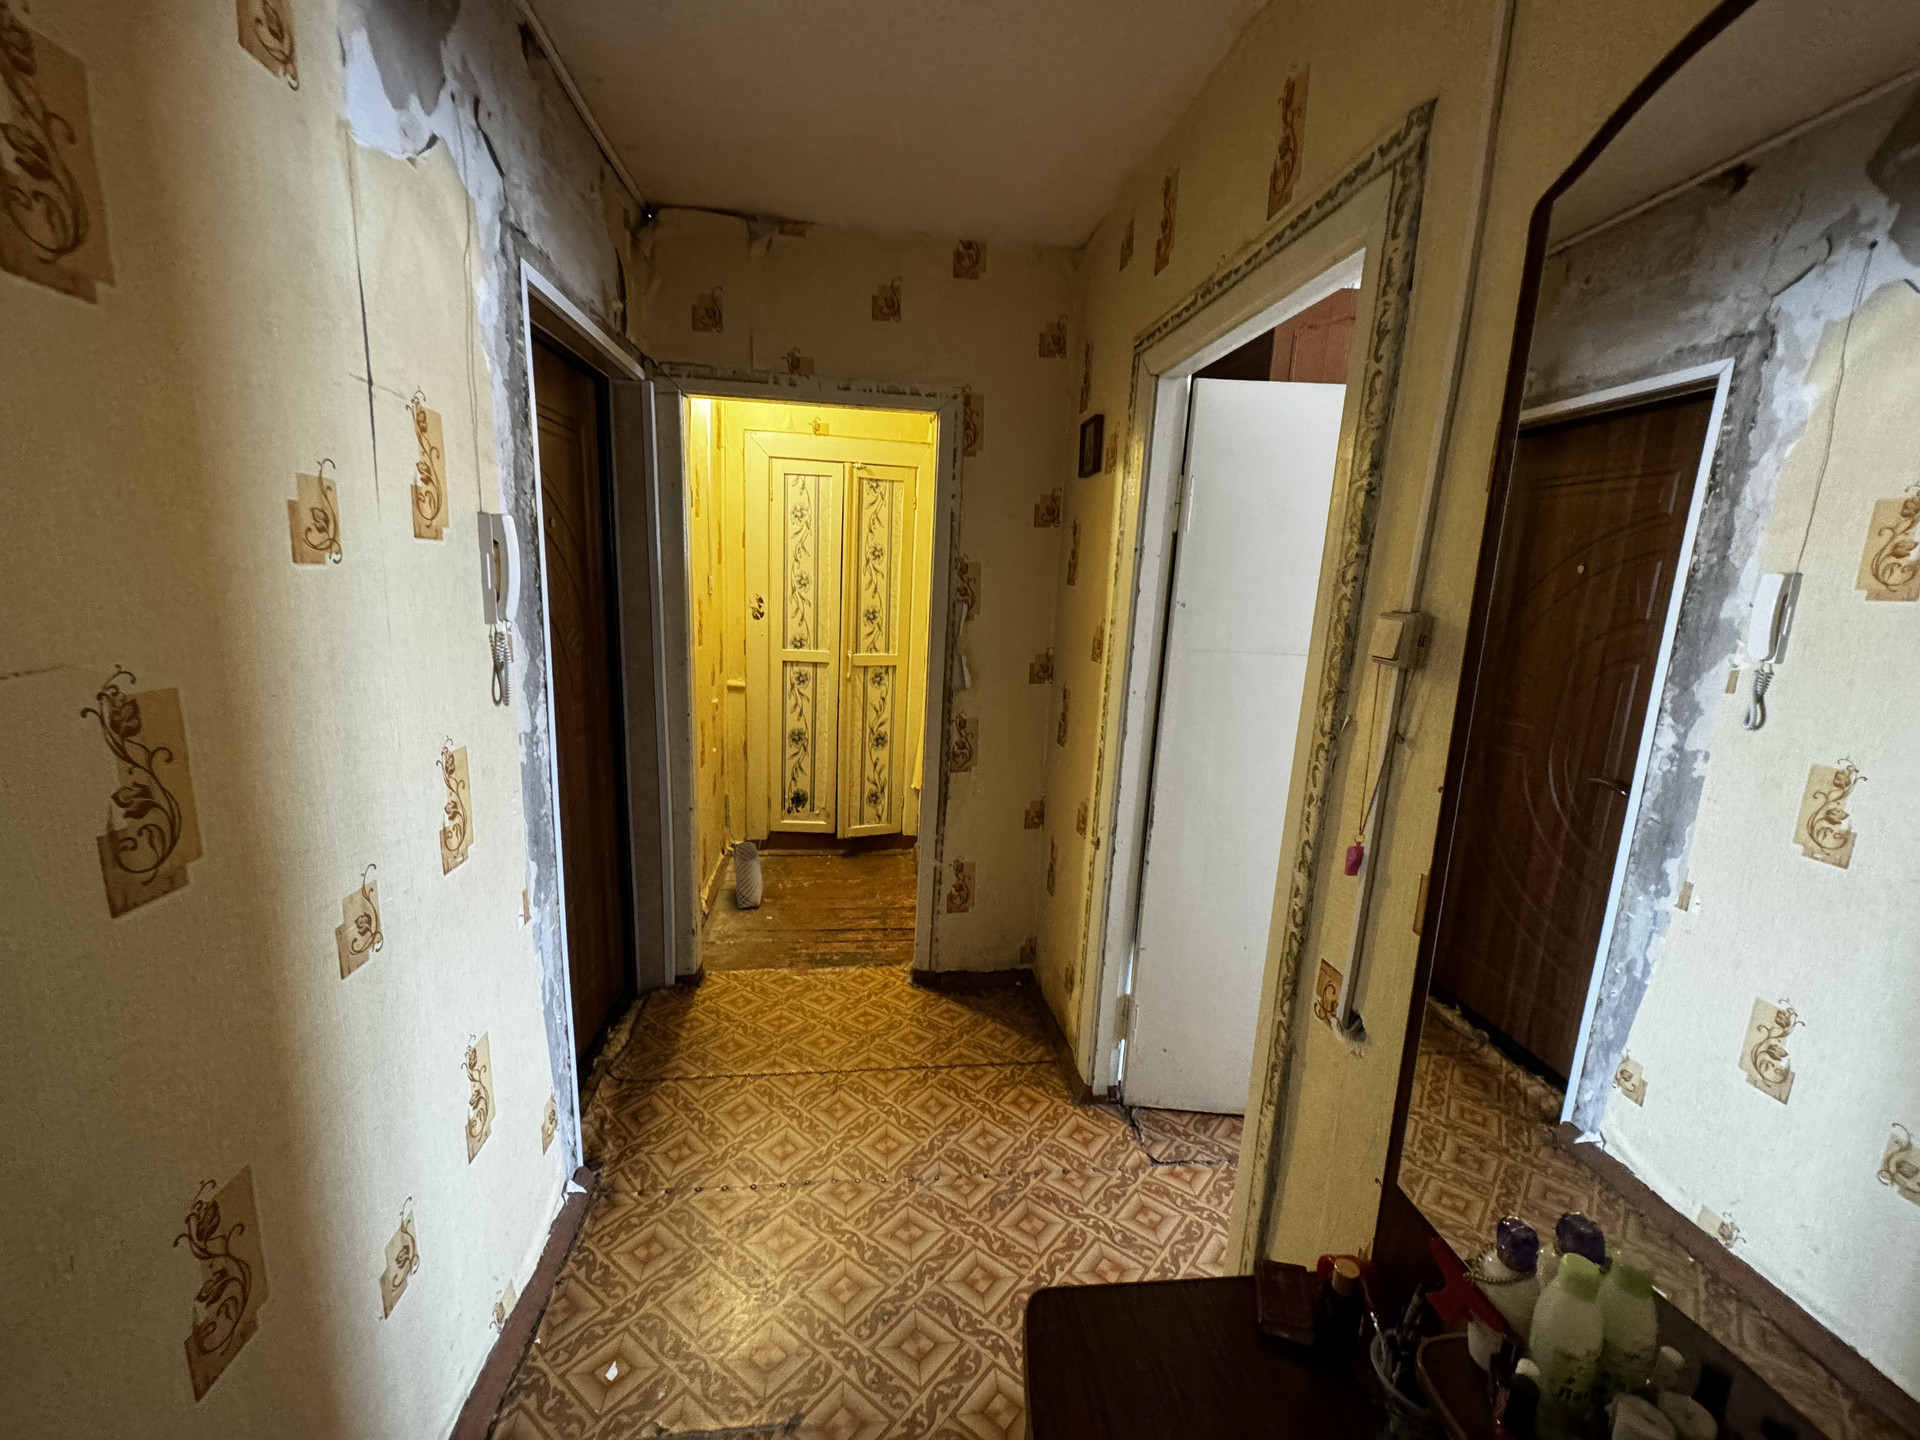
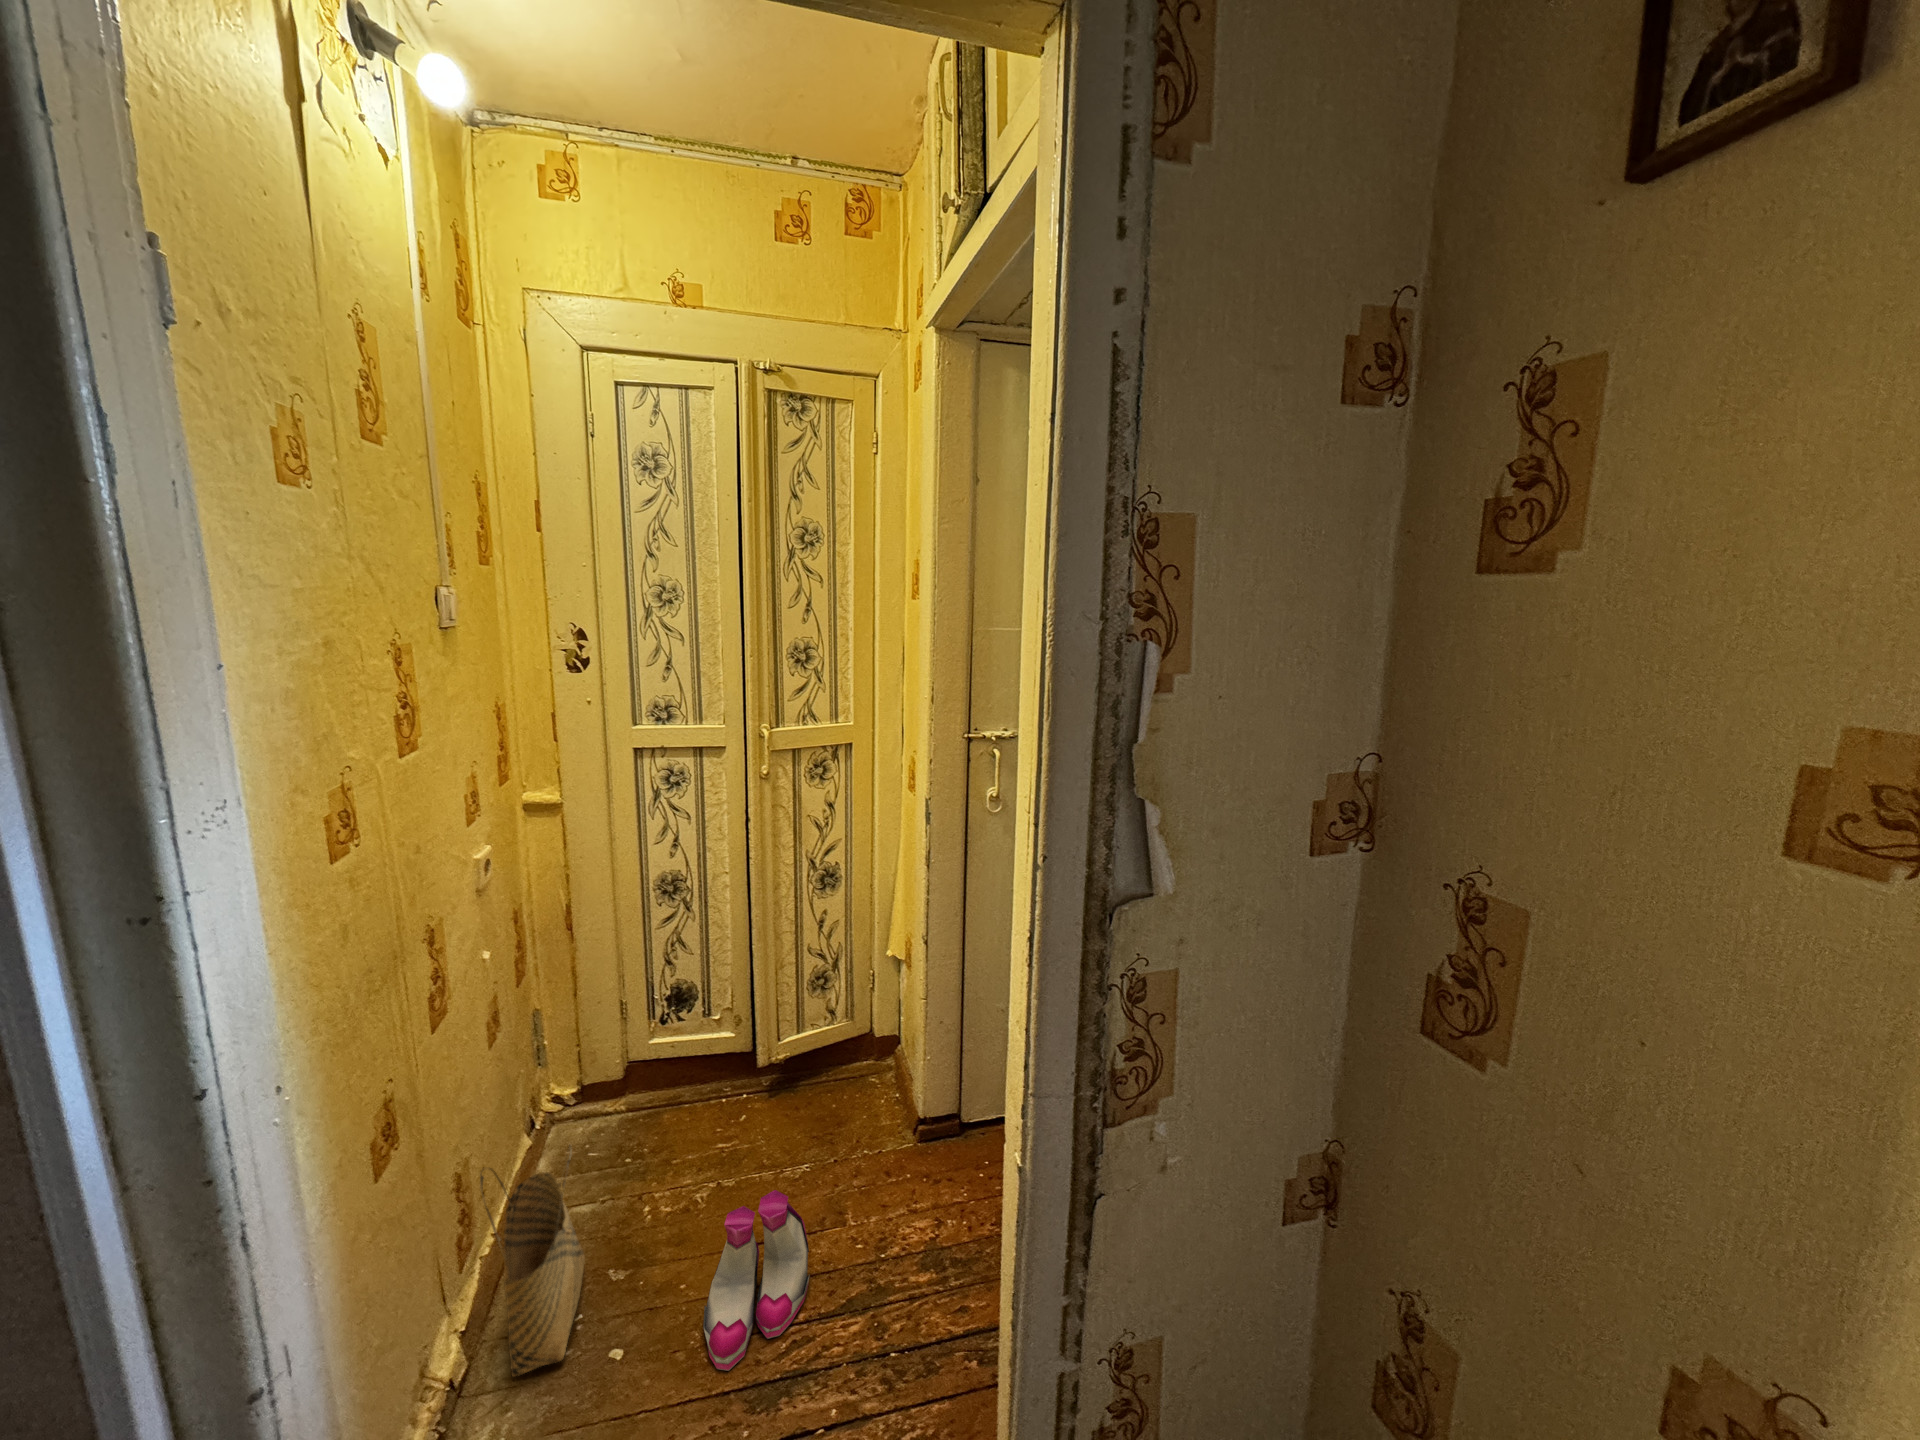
boots: none [817,853,864,915] -> present [703,1190,809,1371]

